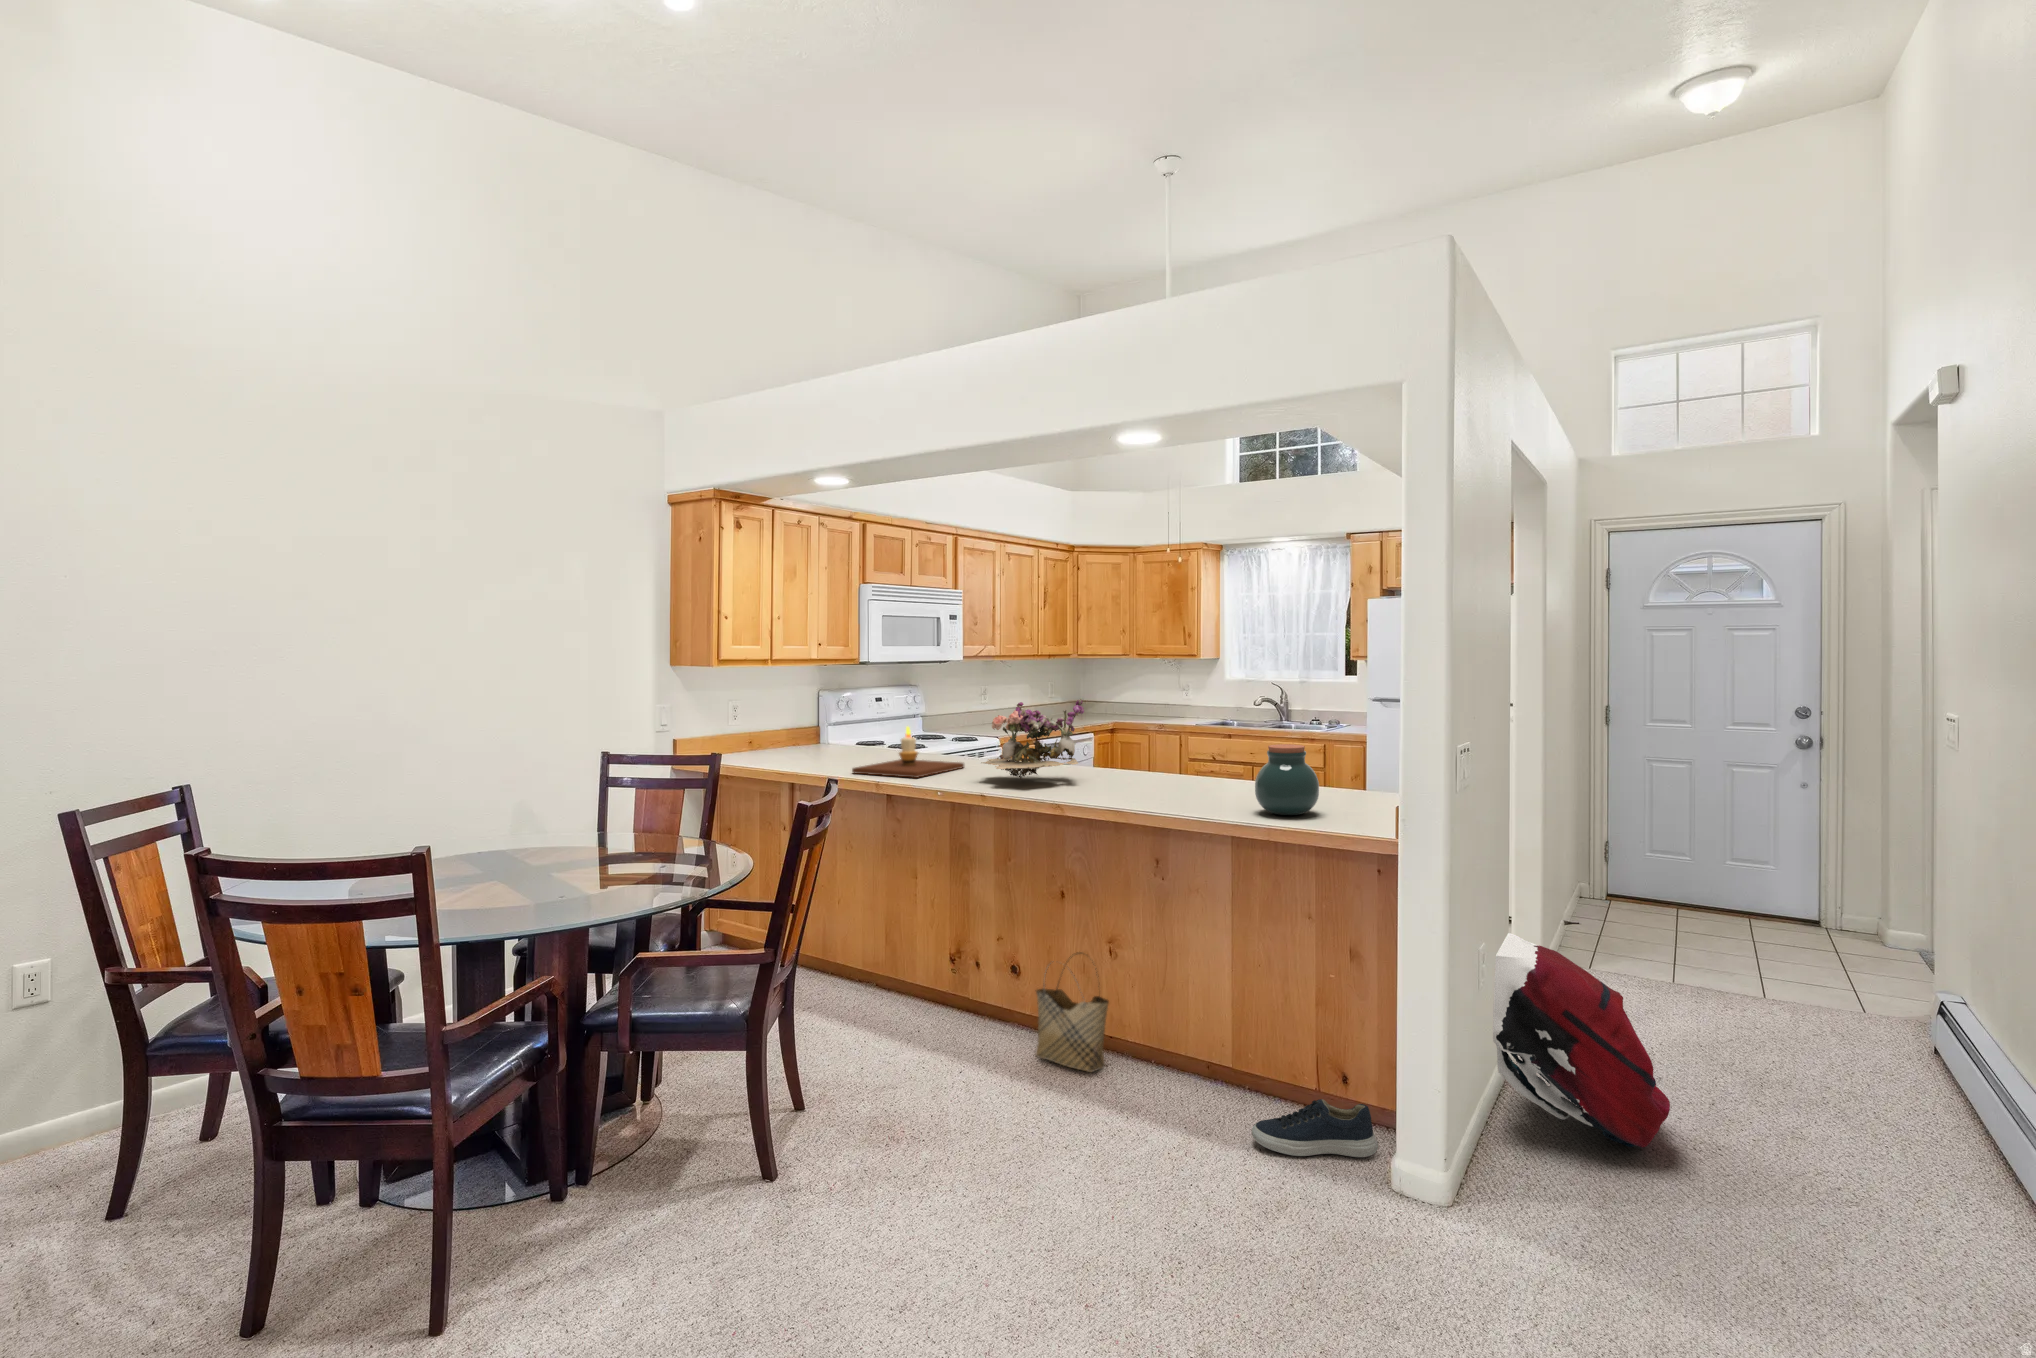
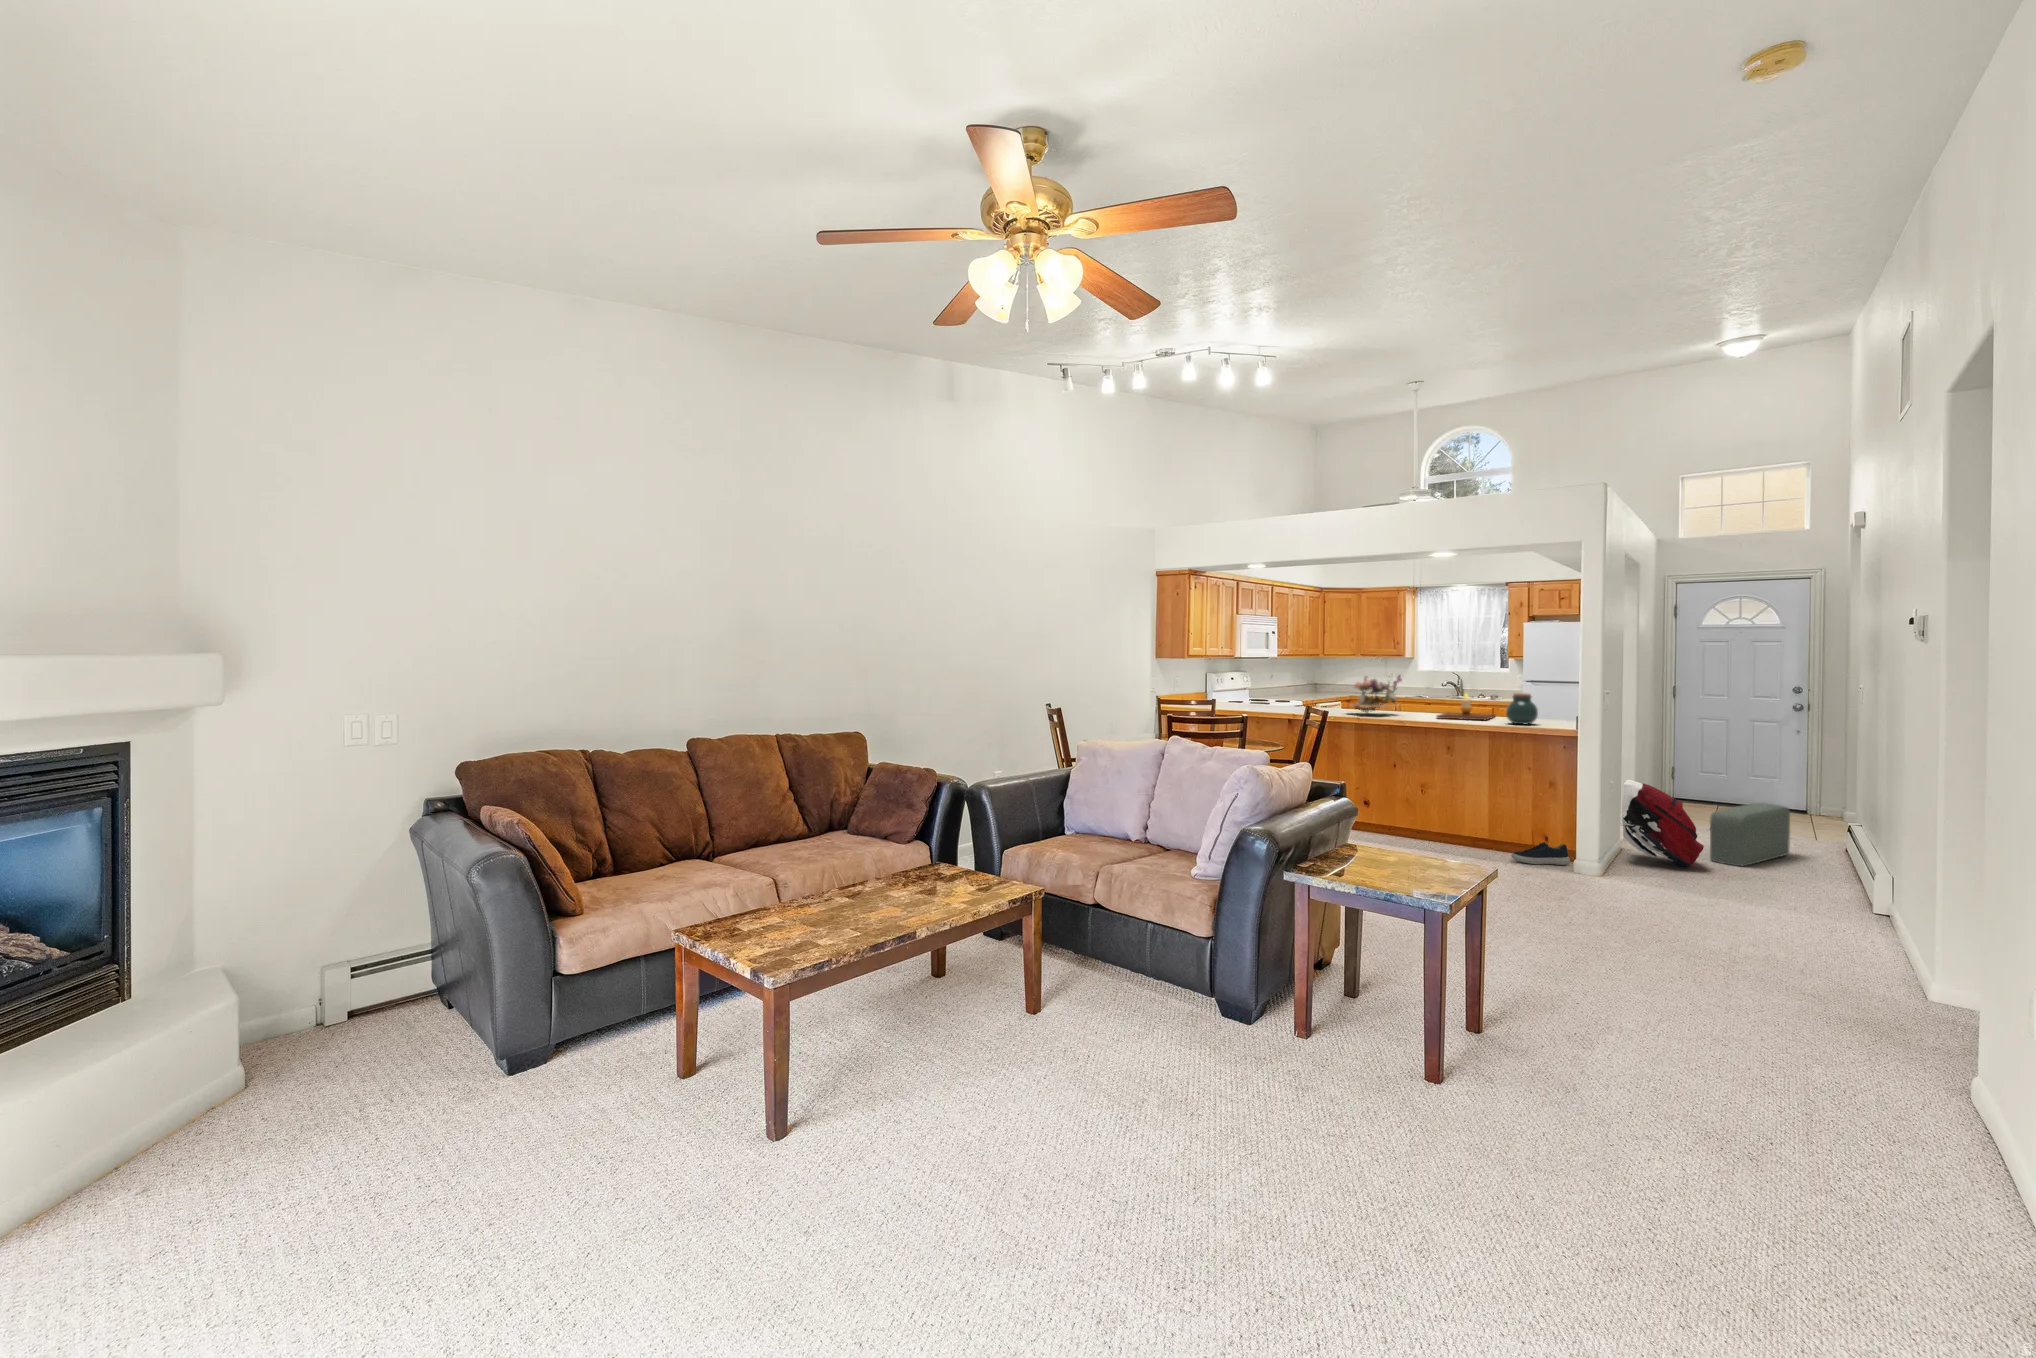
candle: present [852,727,964,778] -> present [1437,694,1495,720]
woven basket: present [1035,953,1109,1072] -> none [1390,791,1429,843]
pouf: none [1680,967,1835,1136] -> present [1710,803,1790,866]

